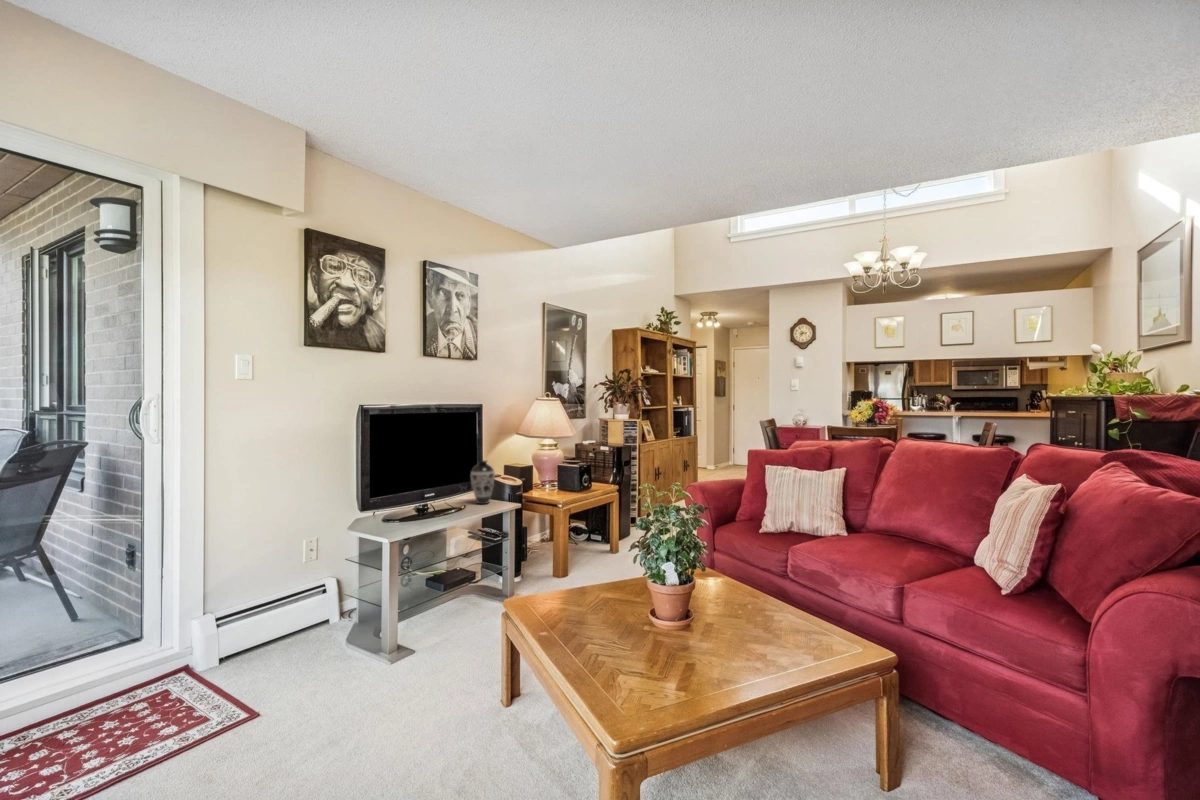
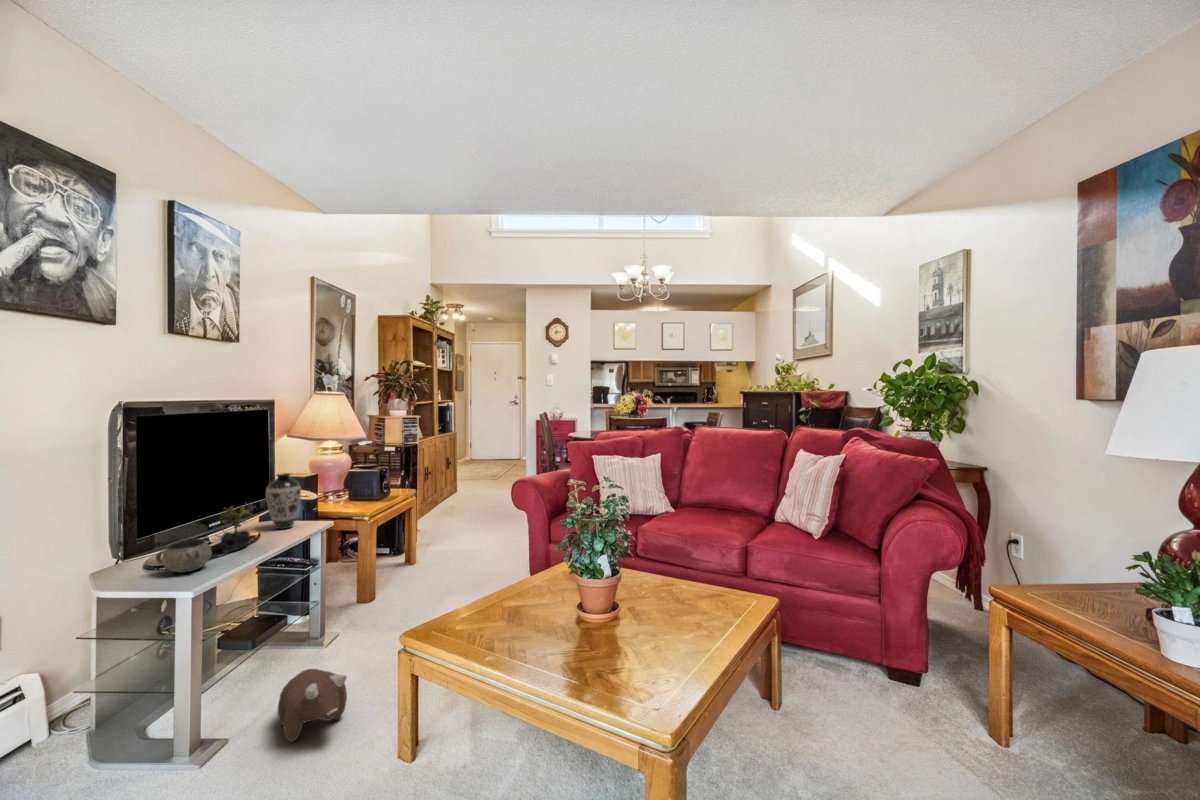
succulent plant: none [425,479,452,515] -> present [220,504,253,553]
decorative bowl: none [379,501,412,524] -> present [156,538,212,573]
plush toy: none [430,614,479,666] -> present [278,669,347,742]

